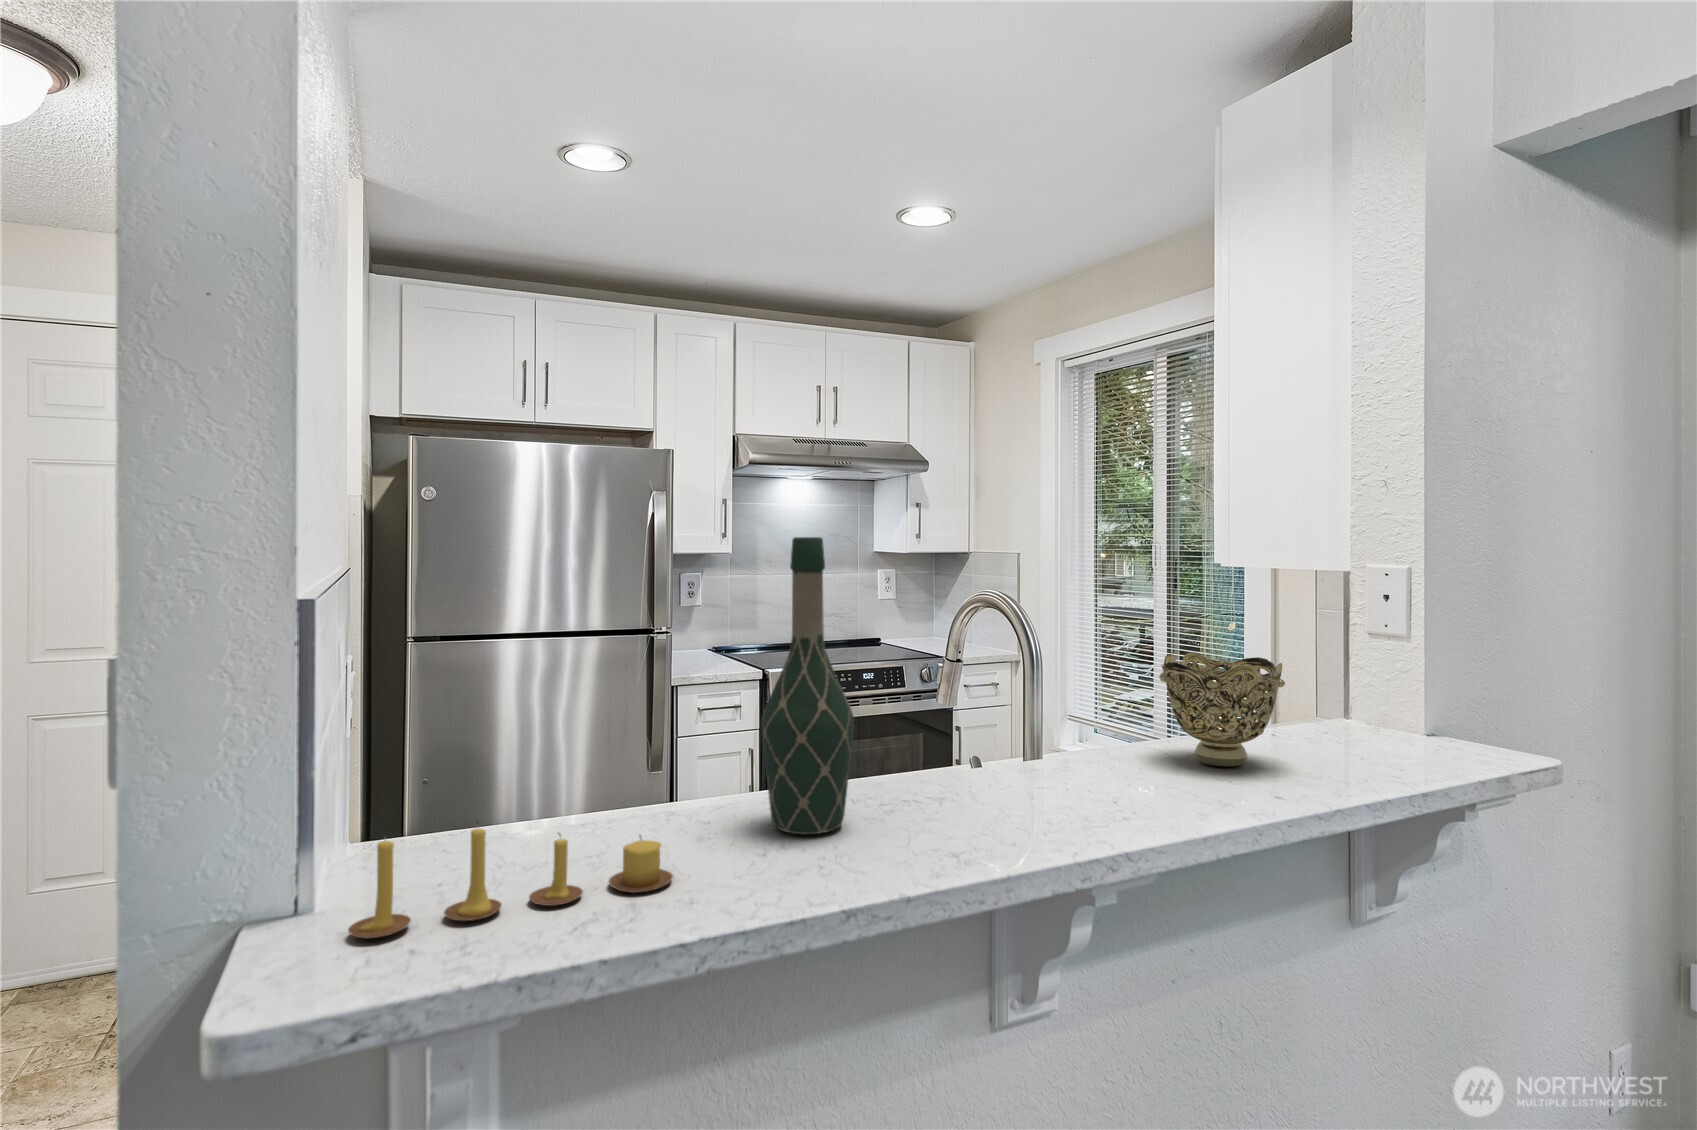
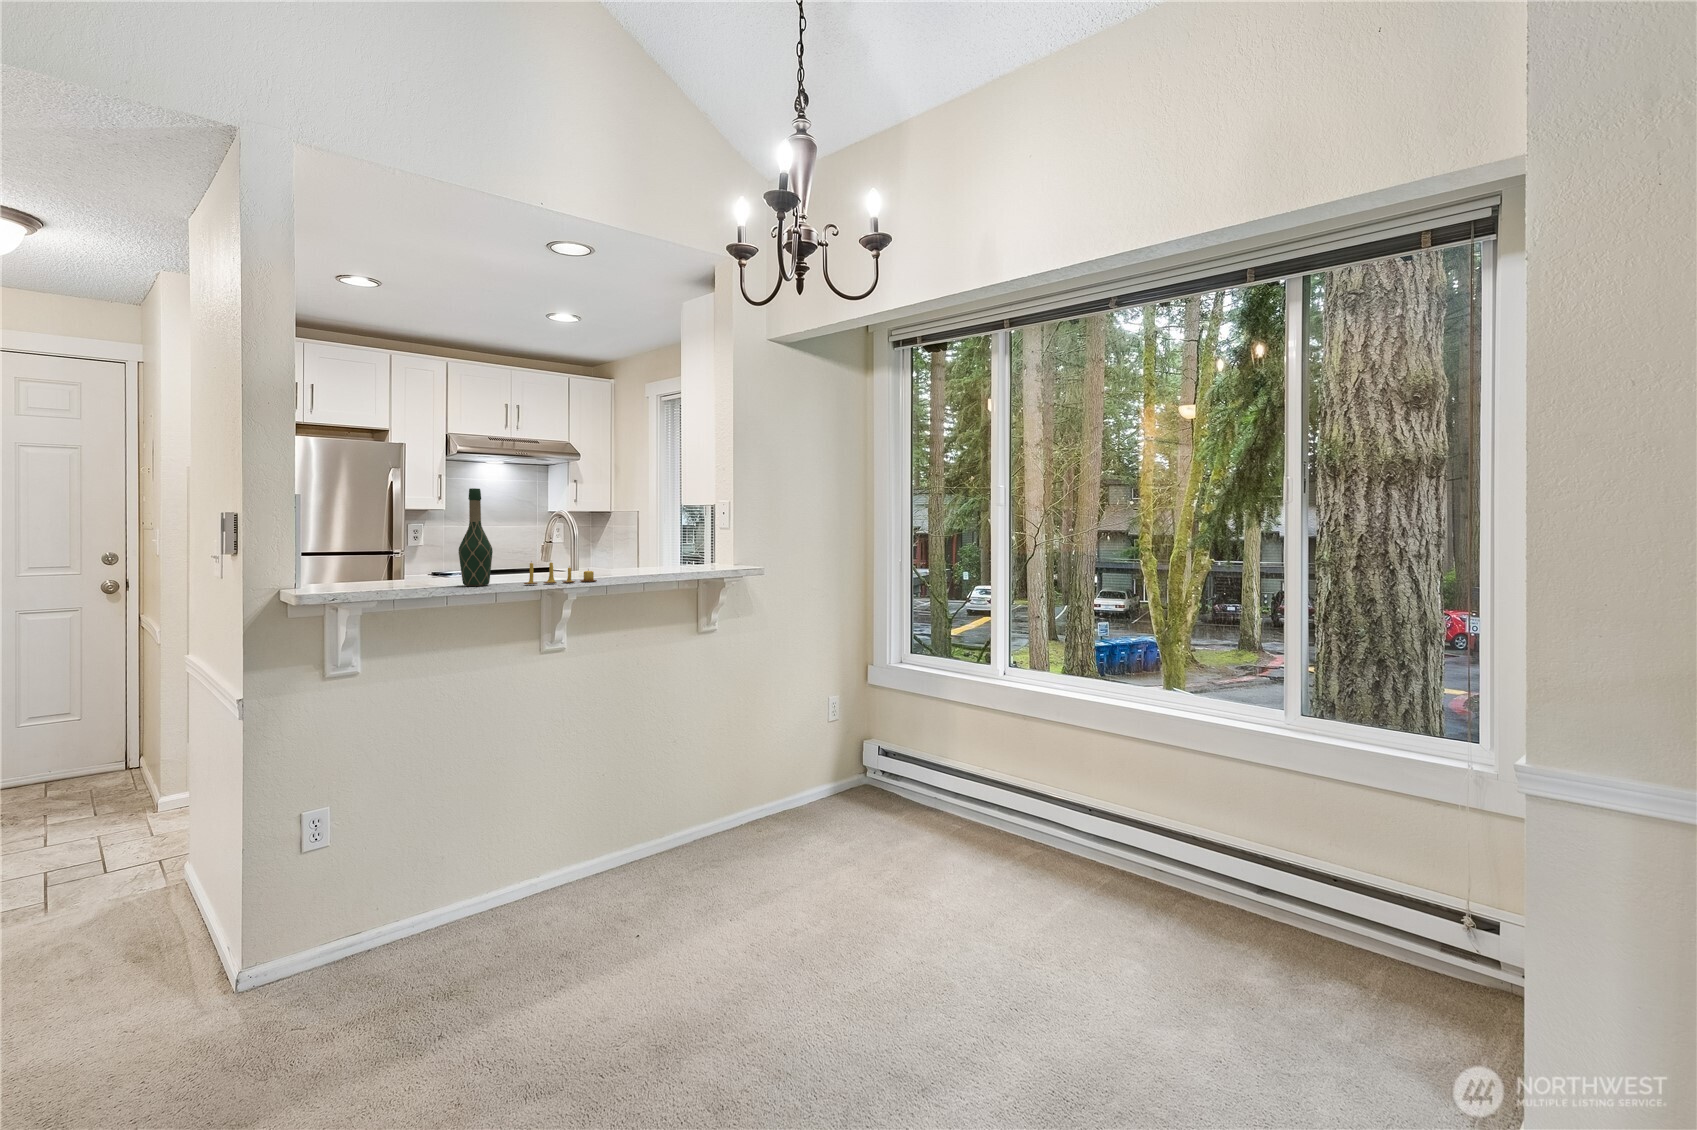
decorative bowl: present [1159,652,1285,767] -> none [624,538,667,577]
candle: present [348,821,673,939] -> present [524,562,597,584]

